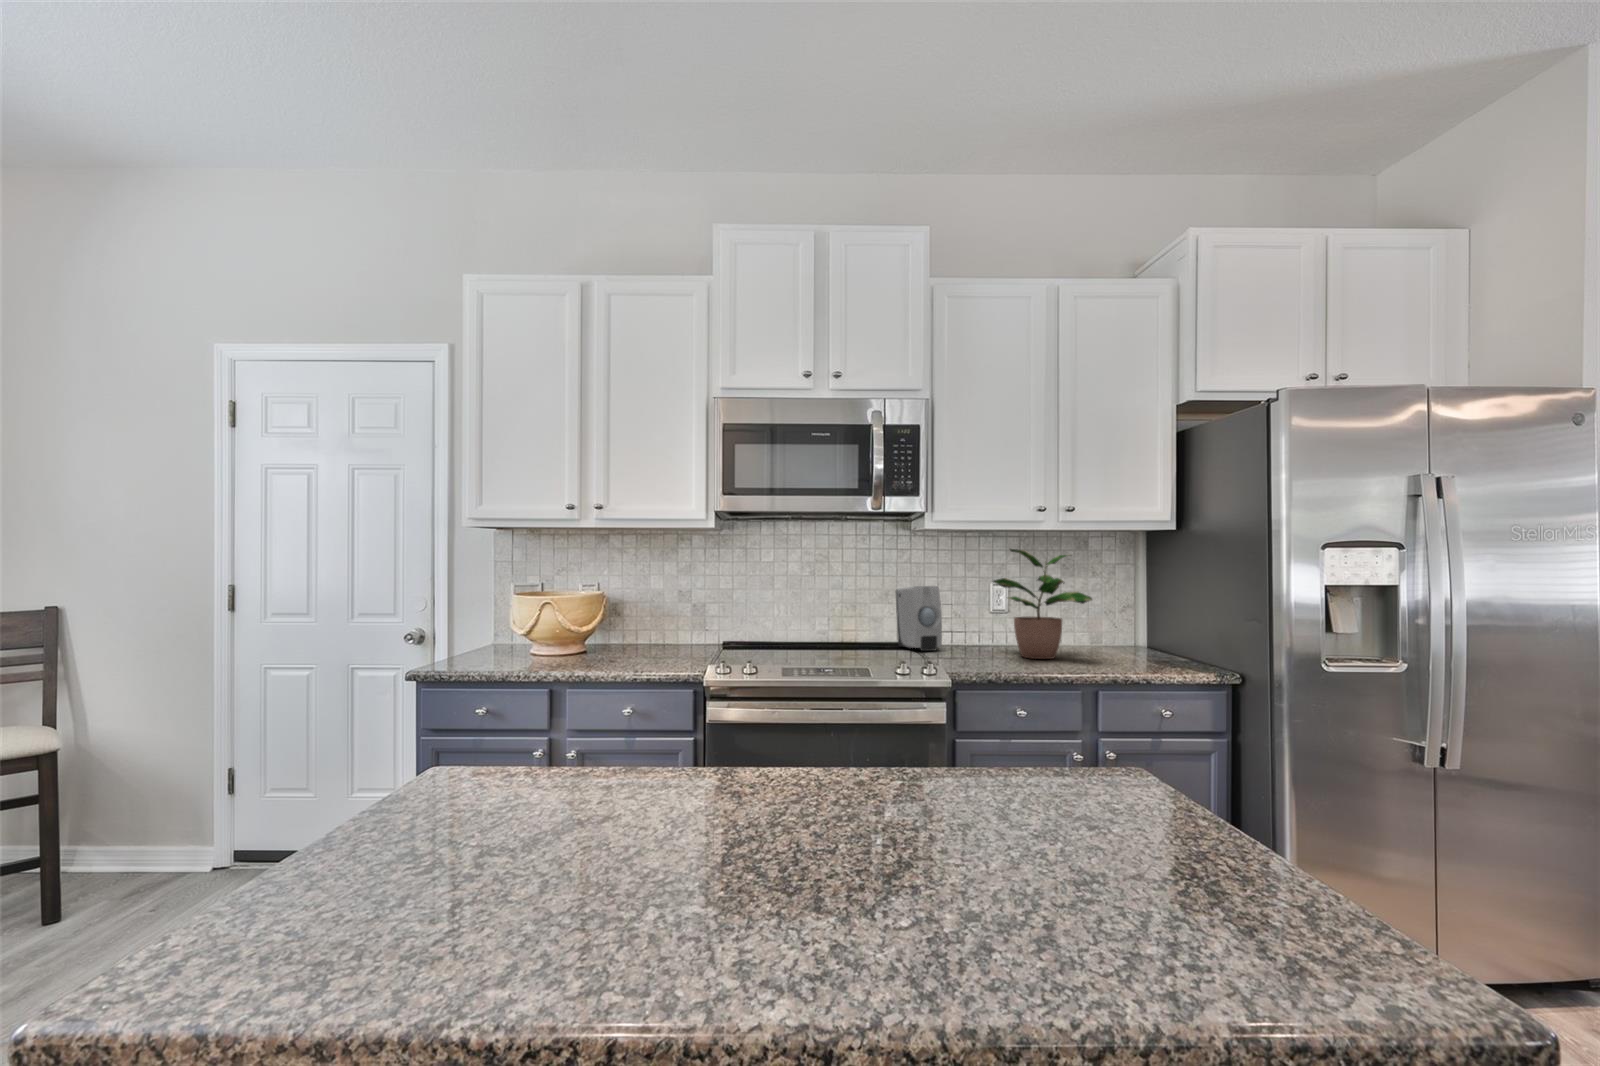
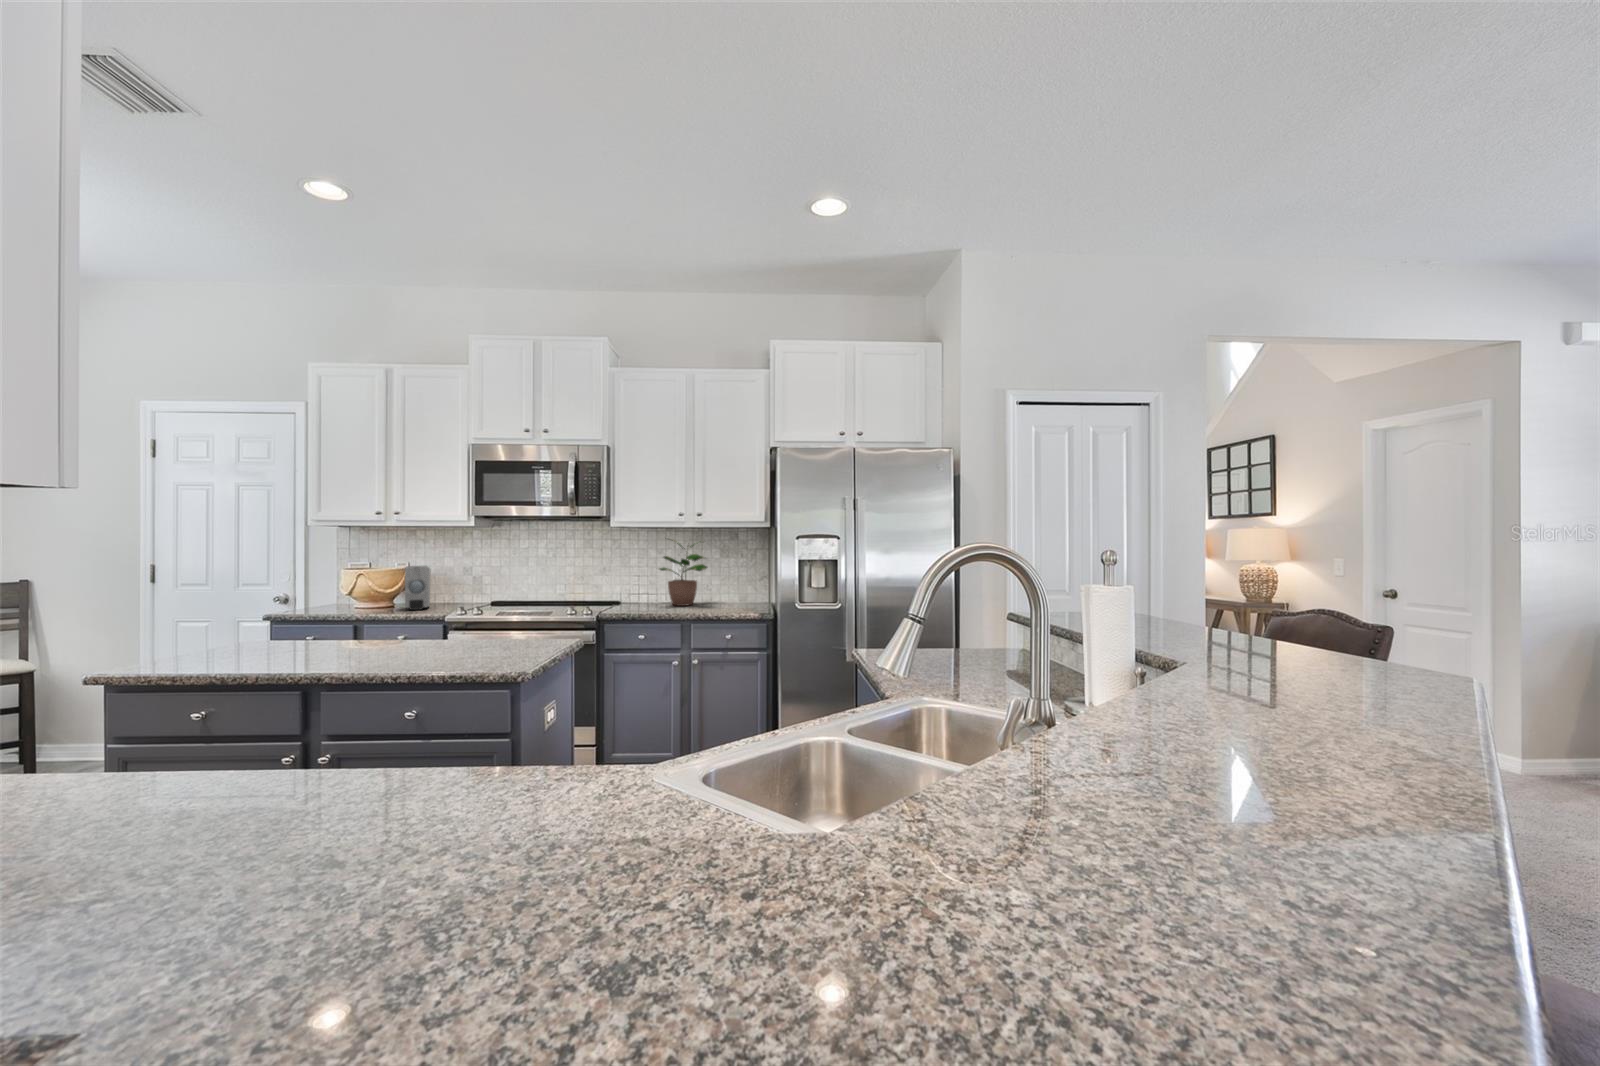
soap dispenser: present [896,586,942,651] -> present [405,566,430,610]

